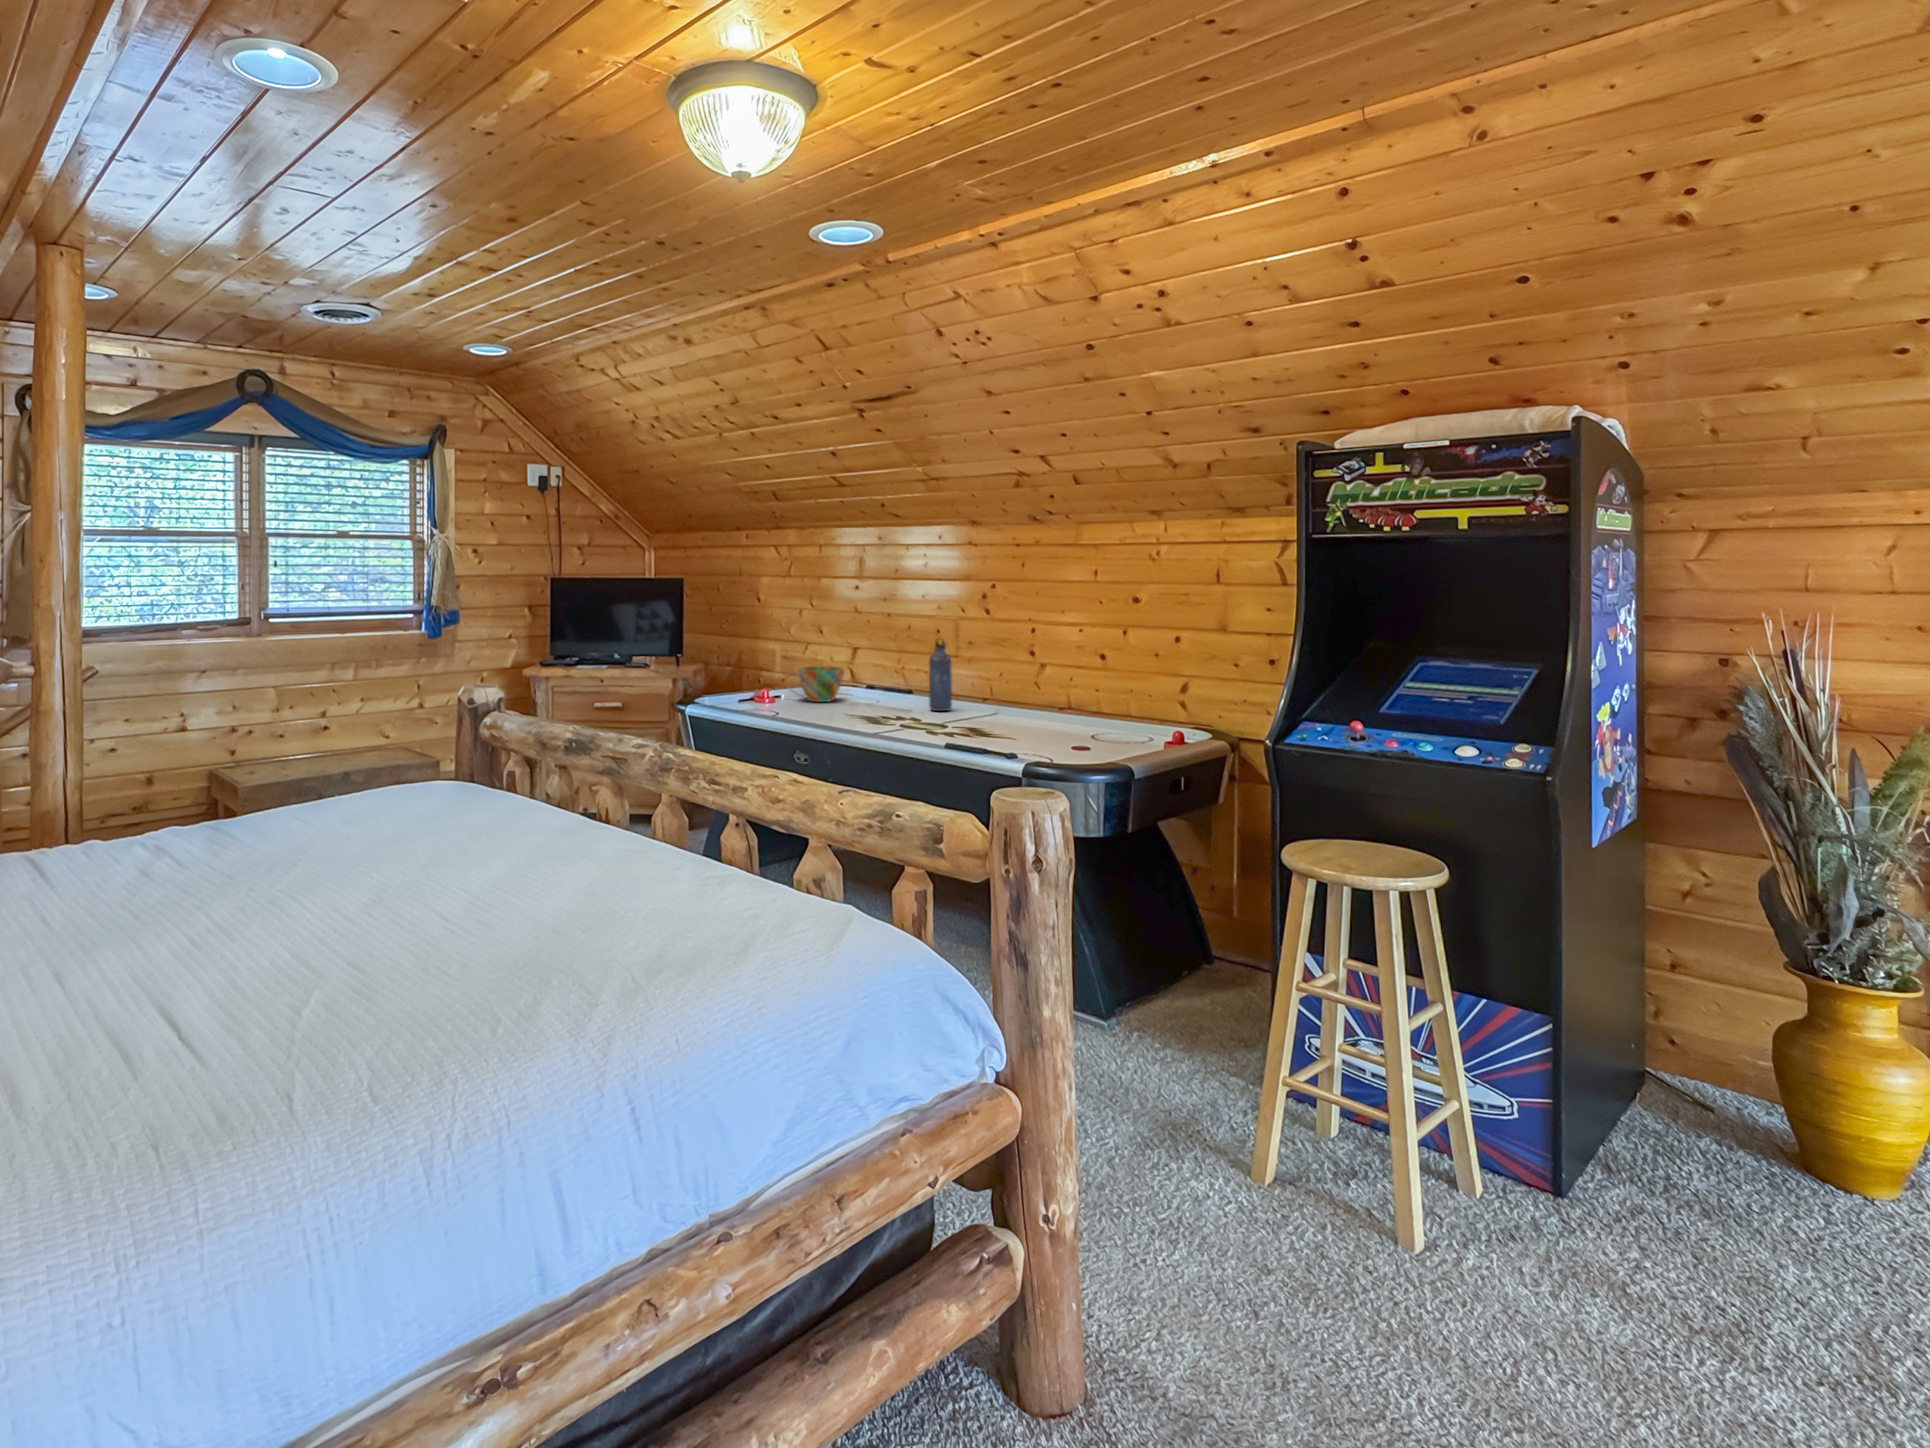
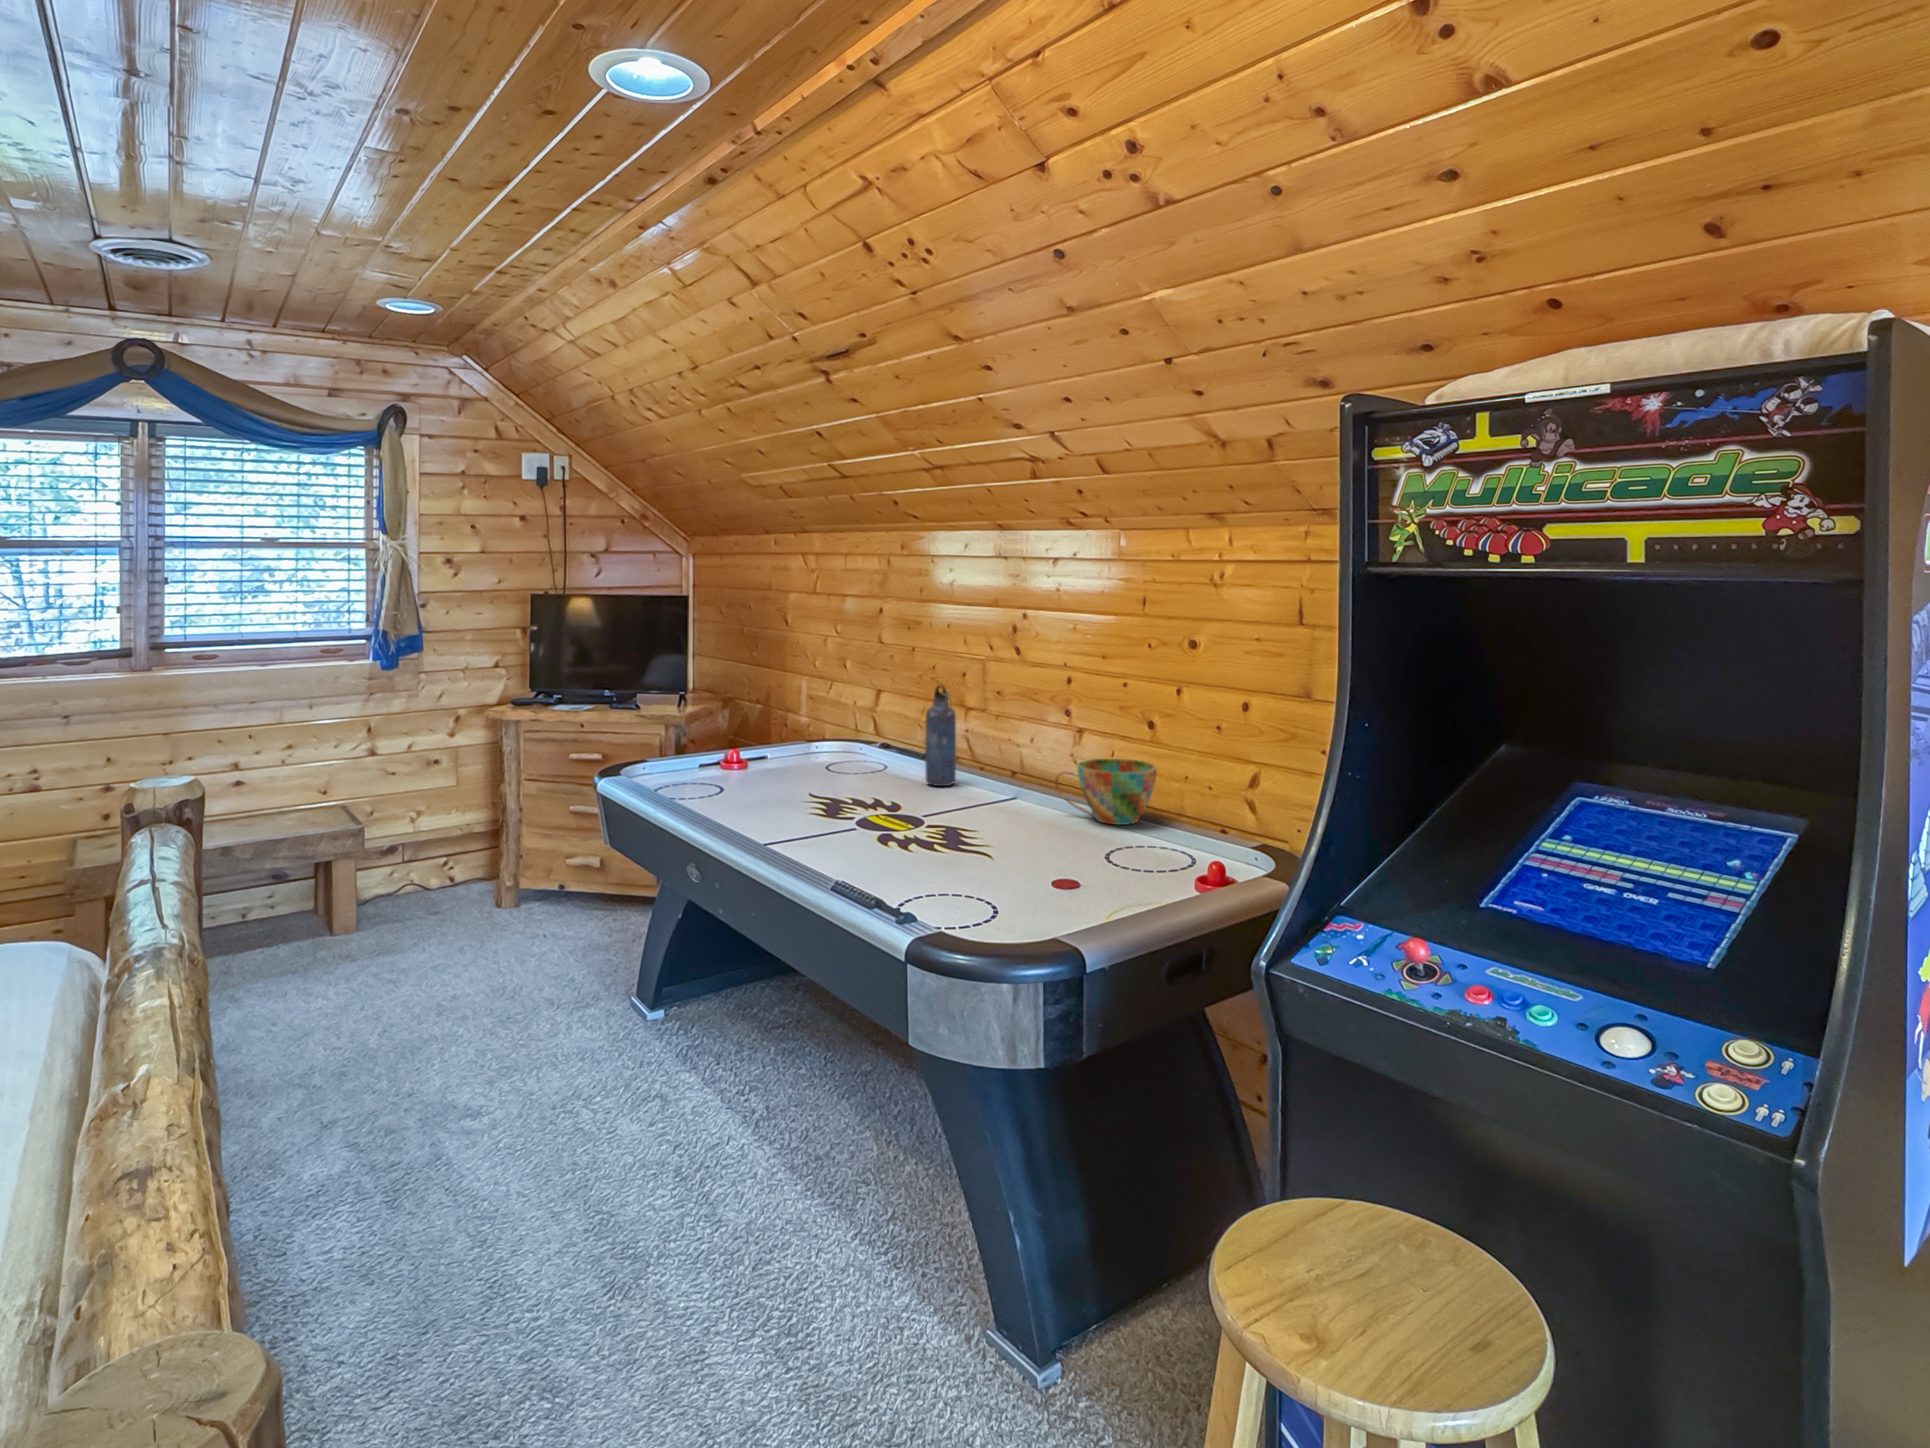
cup: present [787,666,844,702] -> present [1055,758,1157,825]

